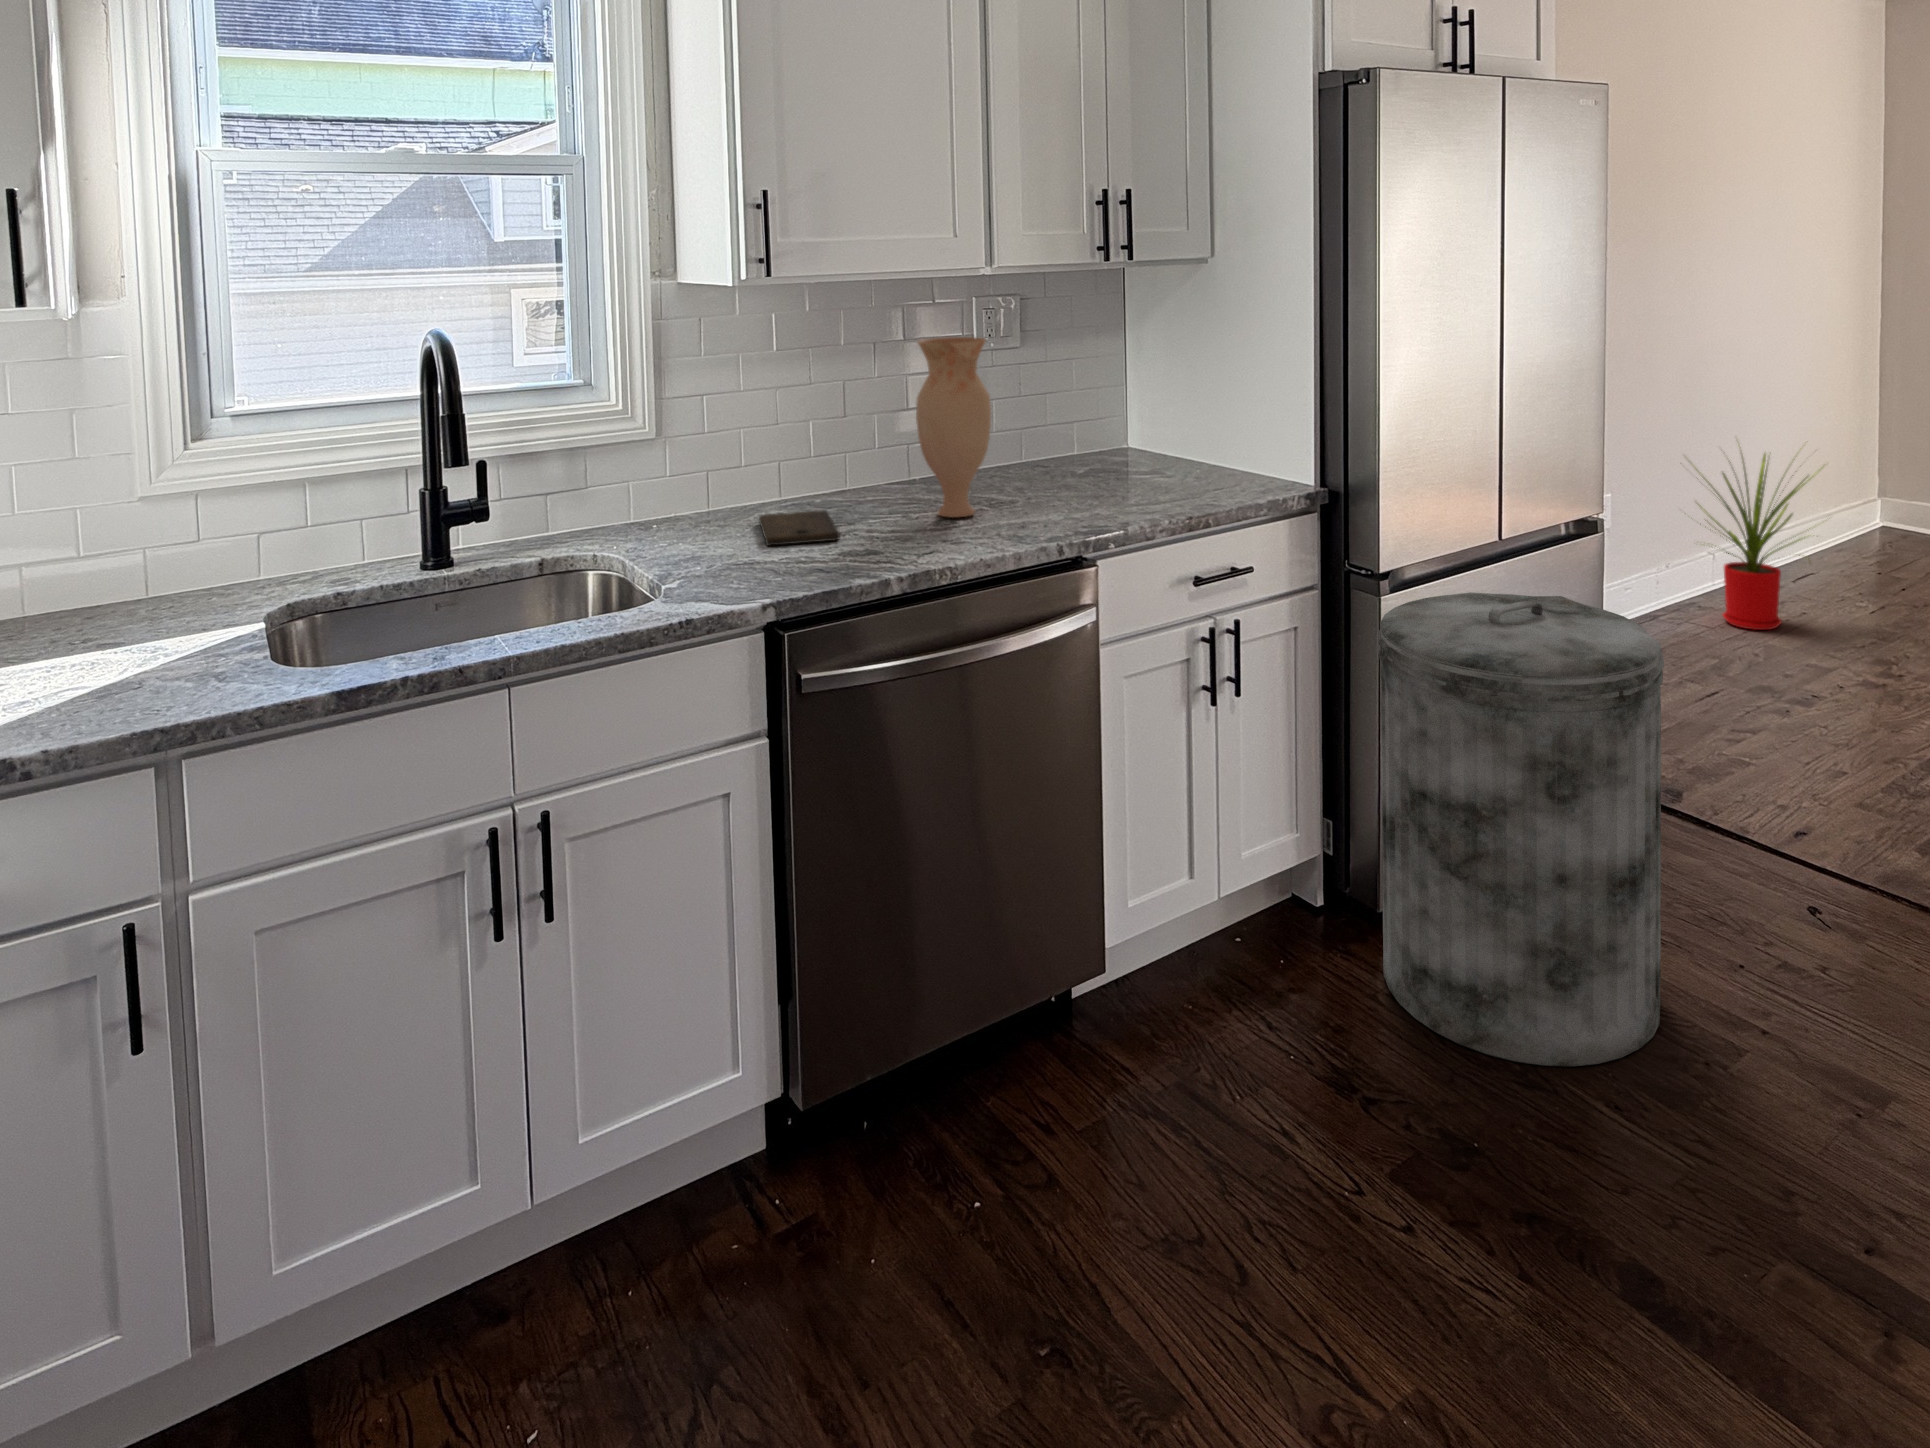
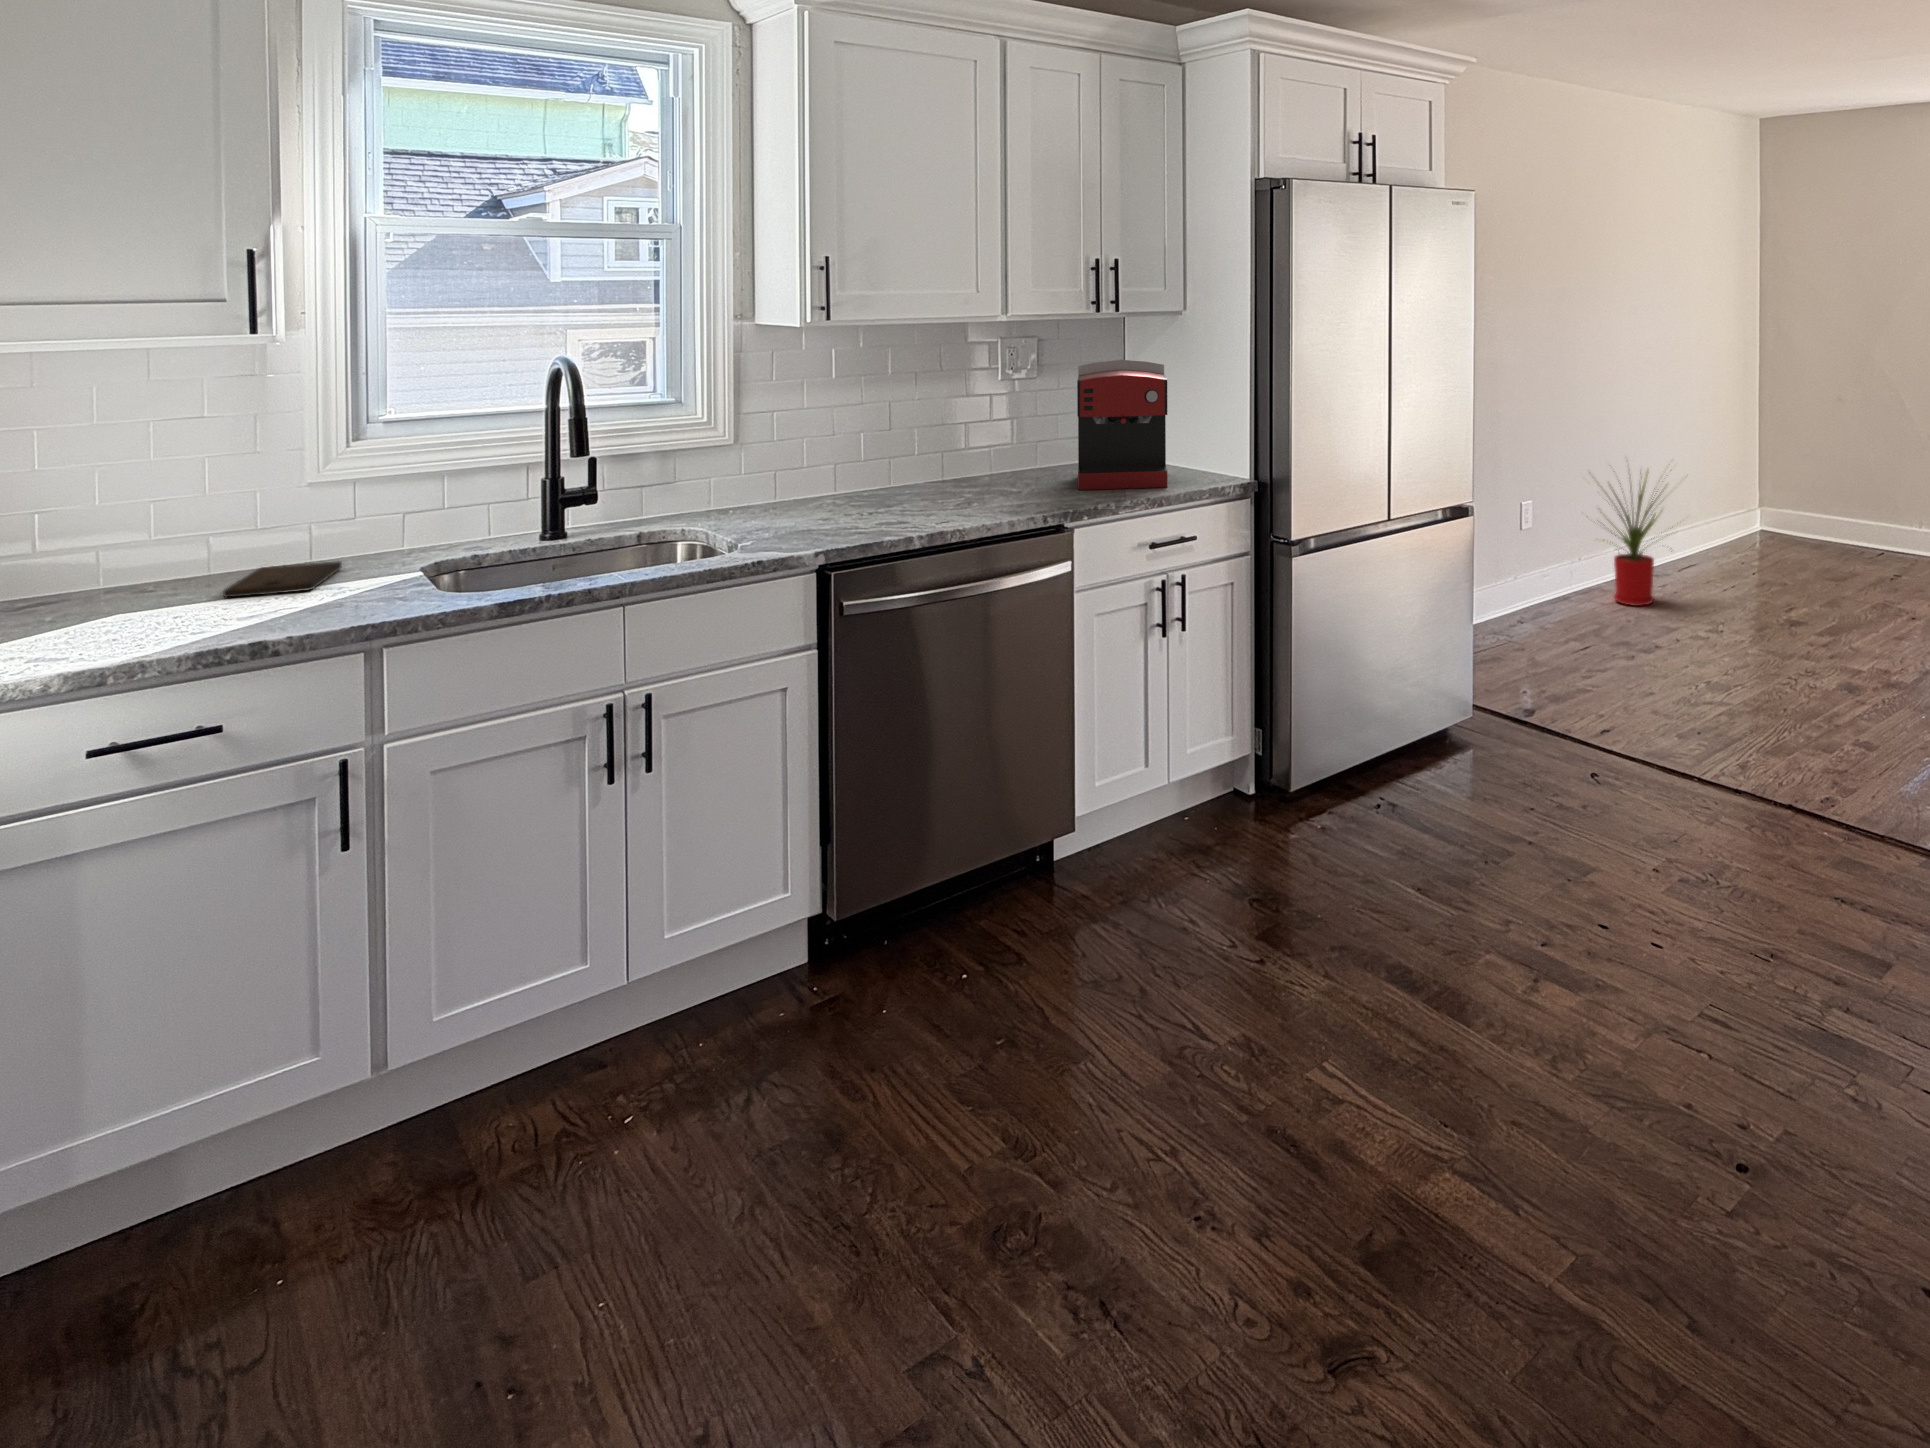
coffee maker: none [1079,325,1207,499] -> present [1077,360,1168,490]
vase: present [916,337,991,517] -> none [943,367,1001,502]
cutting board: present [759,510,840,546] -> present [223,562,342,597]
trash can: present [1378,592,1664,1067] -> none [1284,555,1471,875]

